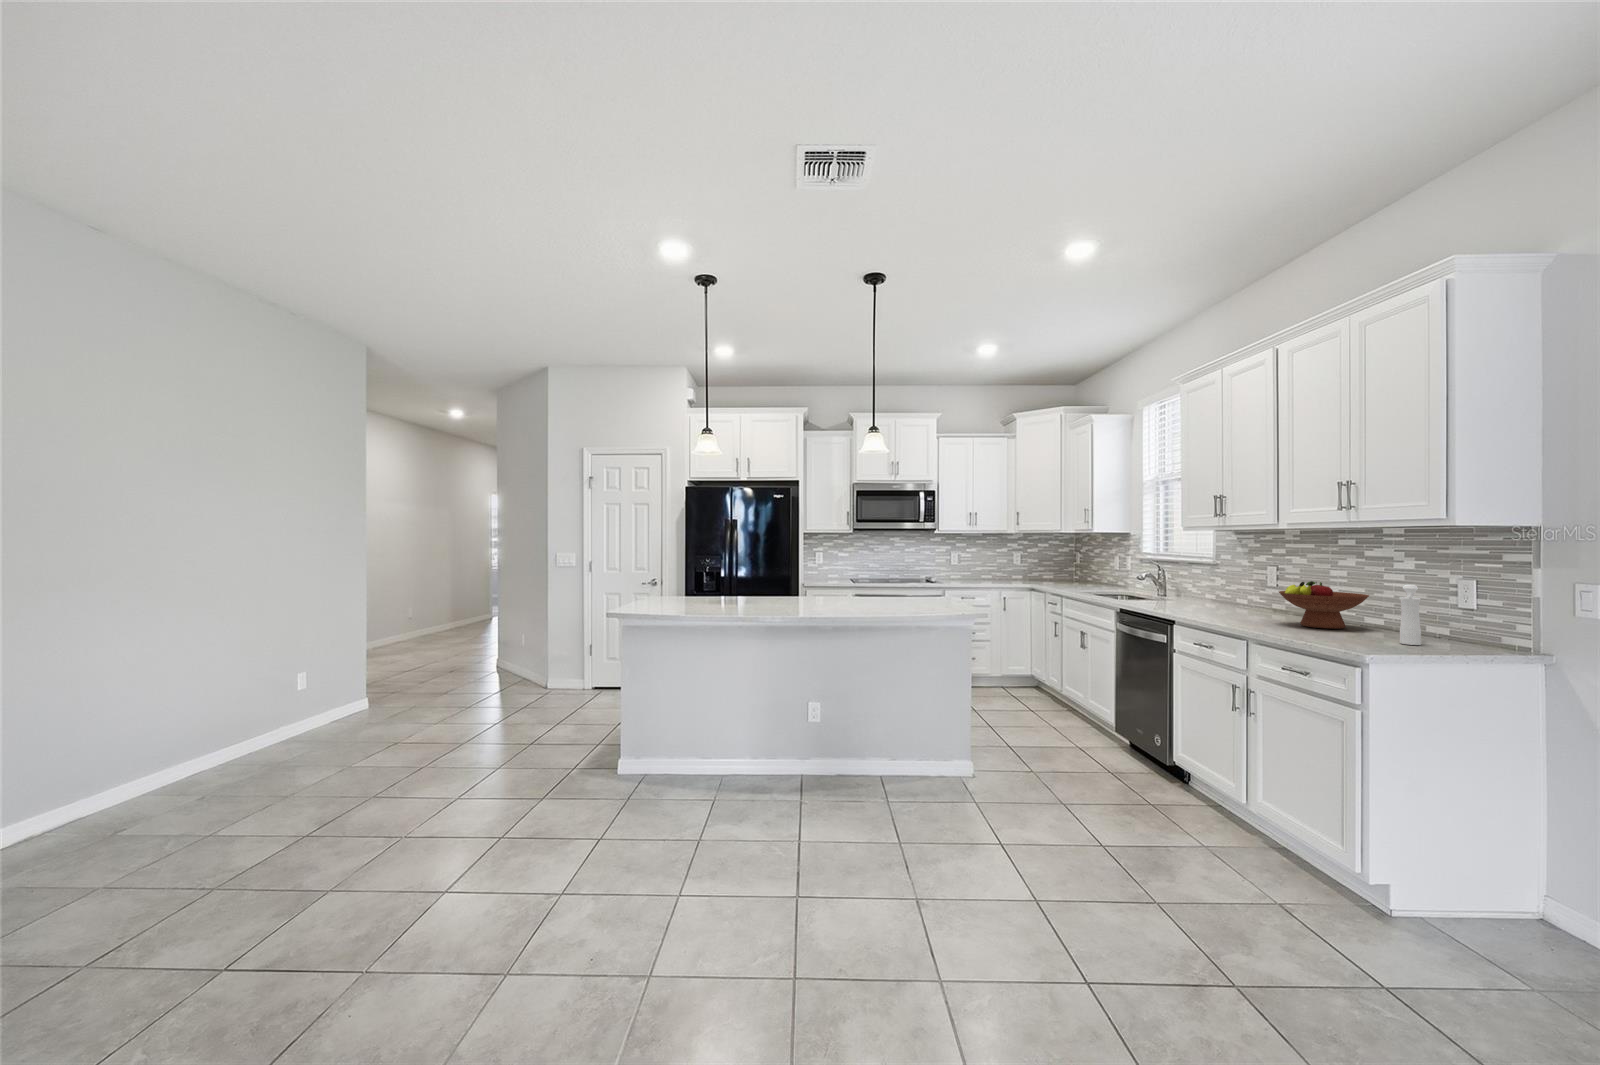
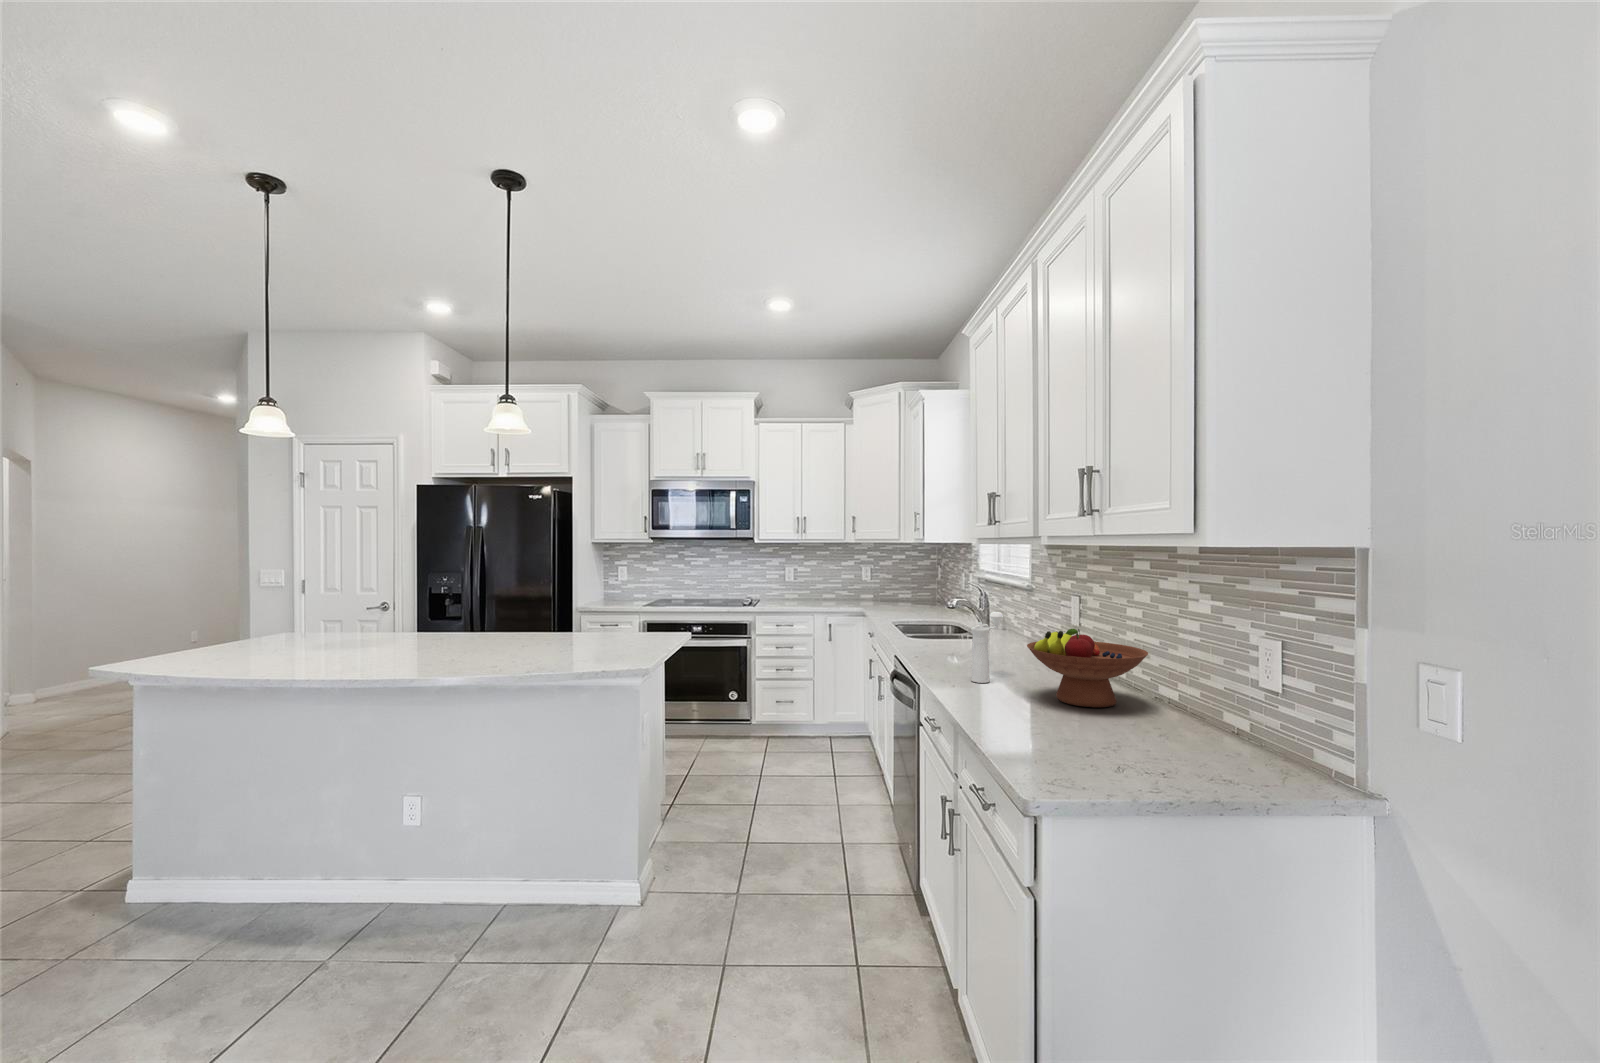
pepper mill: present [1399,585,1421,645] -> present [971,612,1003,683]

